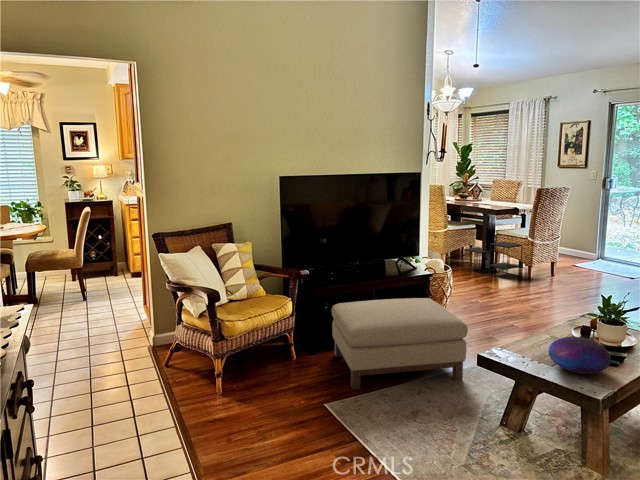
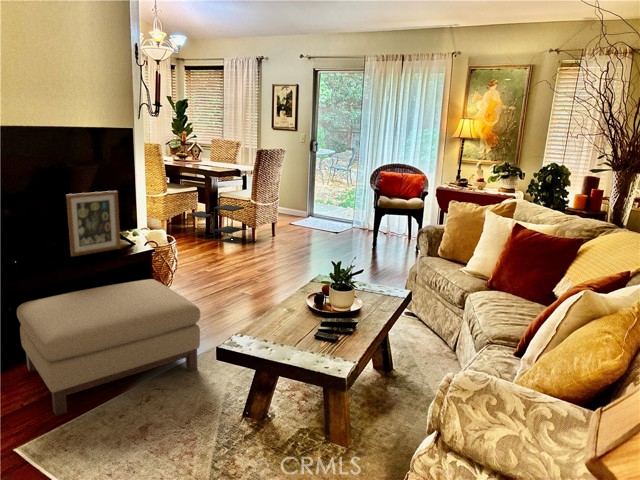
picture frame: none [369,224,407,274] -> present [66,191,120,256]
decorative orb: present [549,336,611,374] -> none [290,311,348,350]

